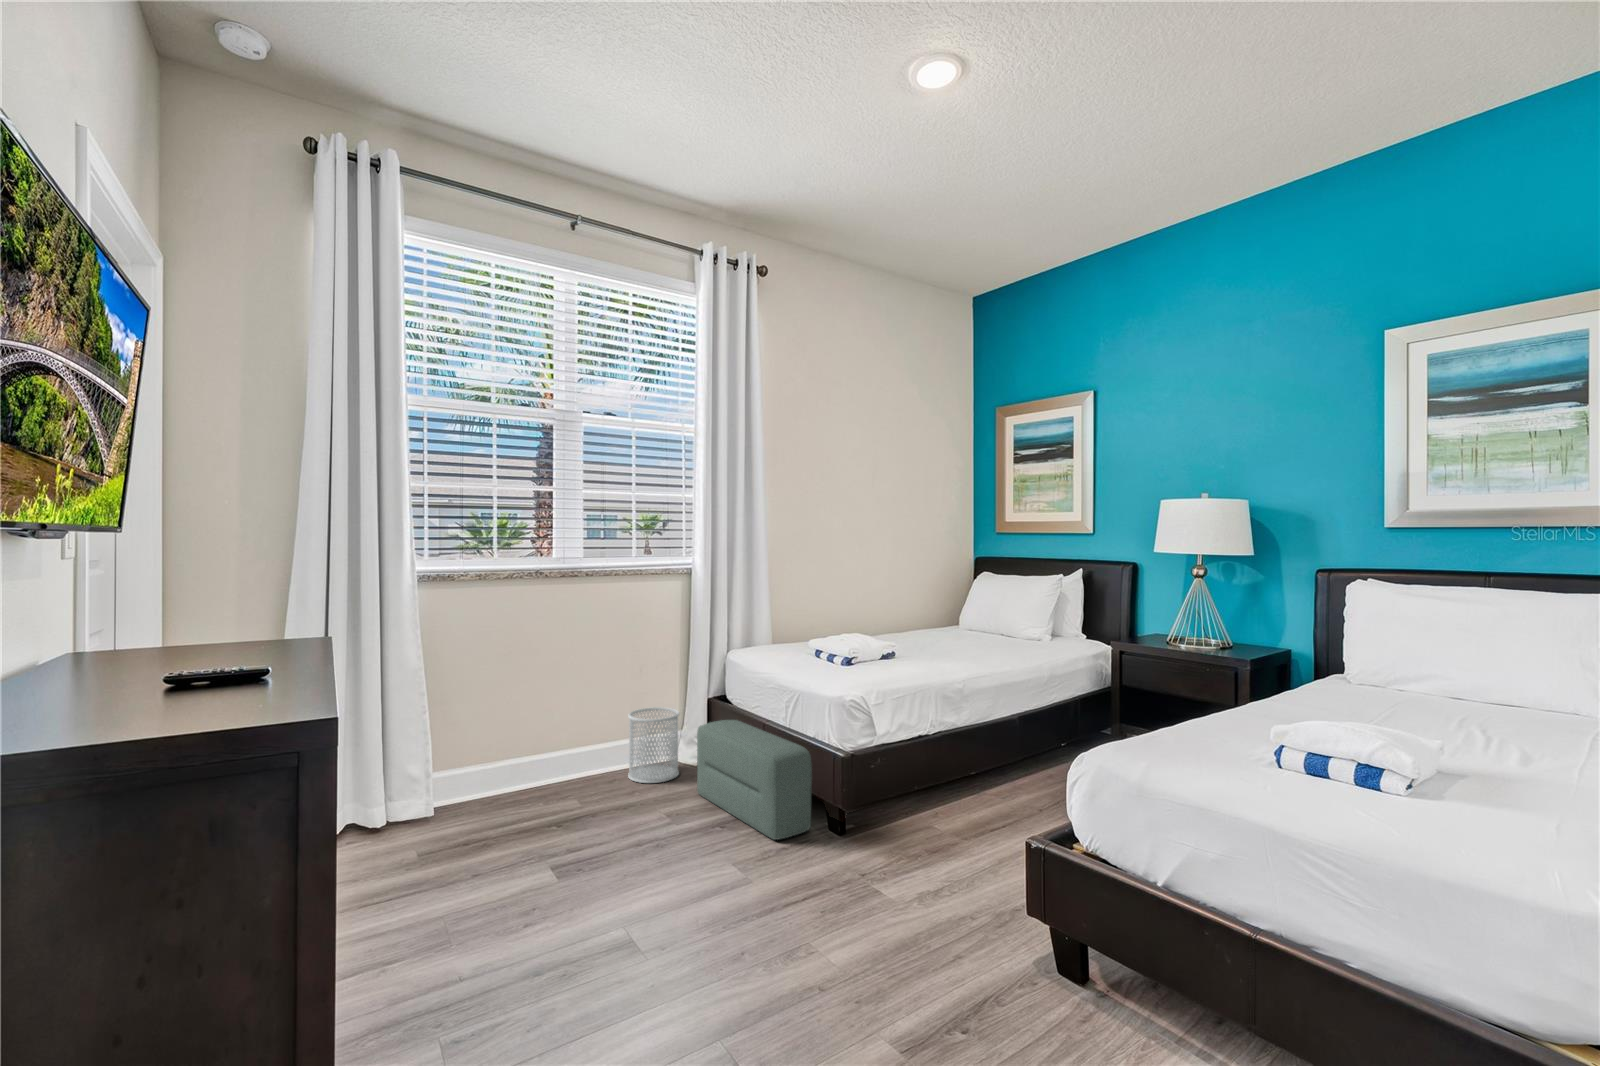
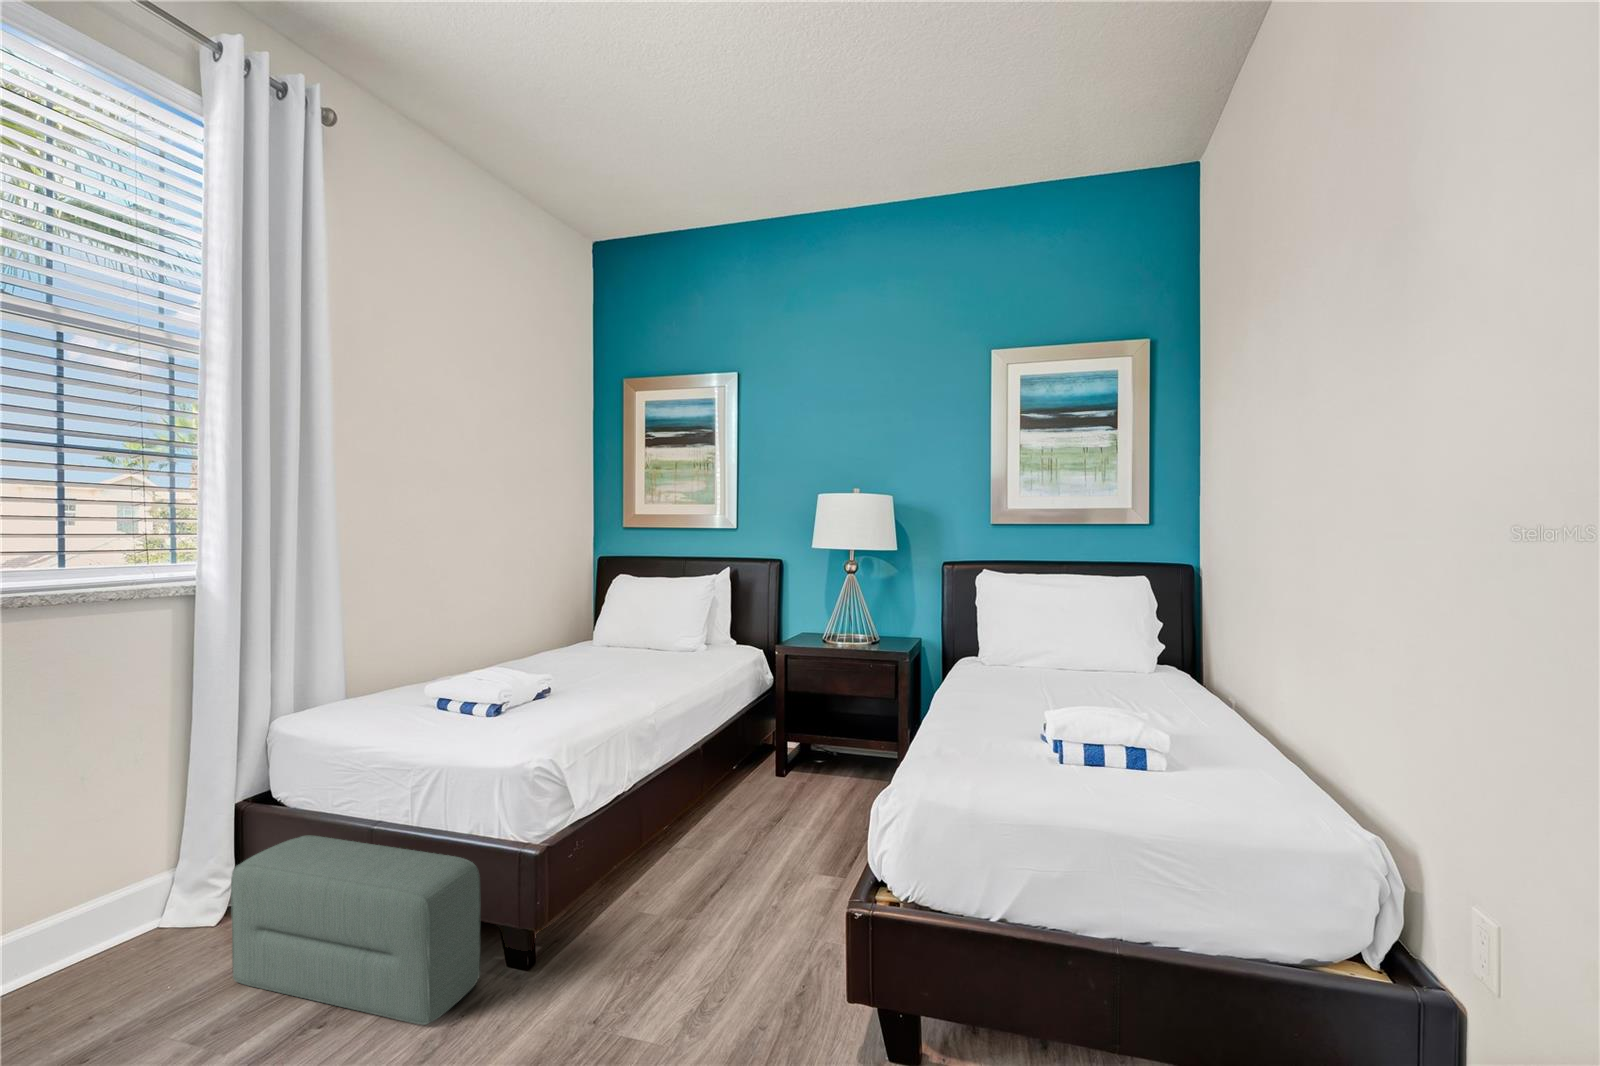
wastebasket: present [628,707,679,783] -> none [47,840,177,1002]

